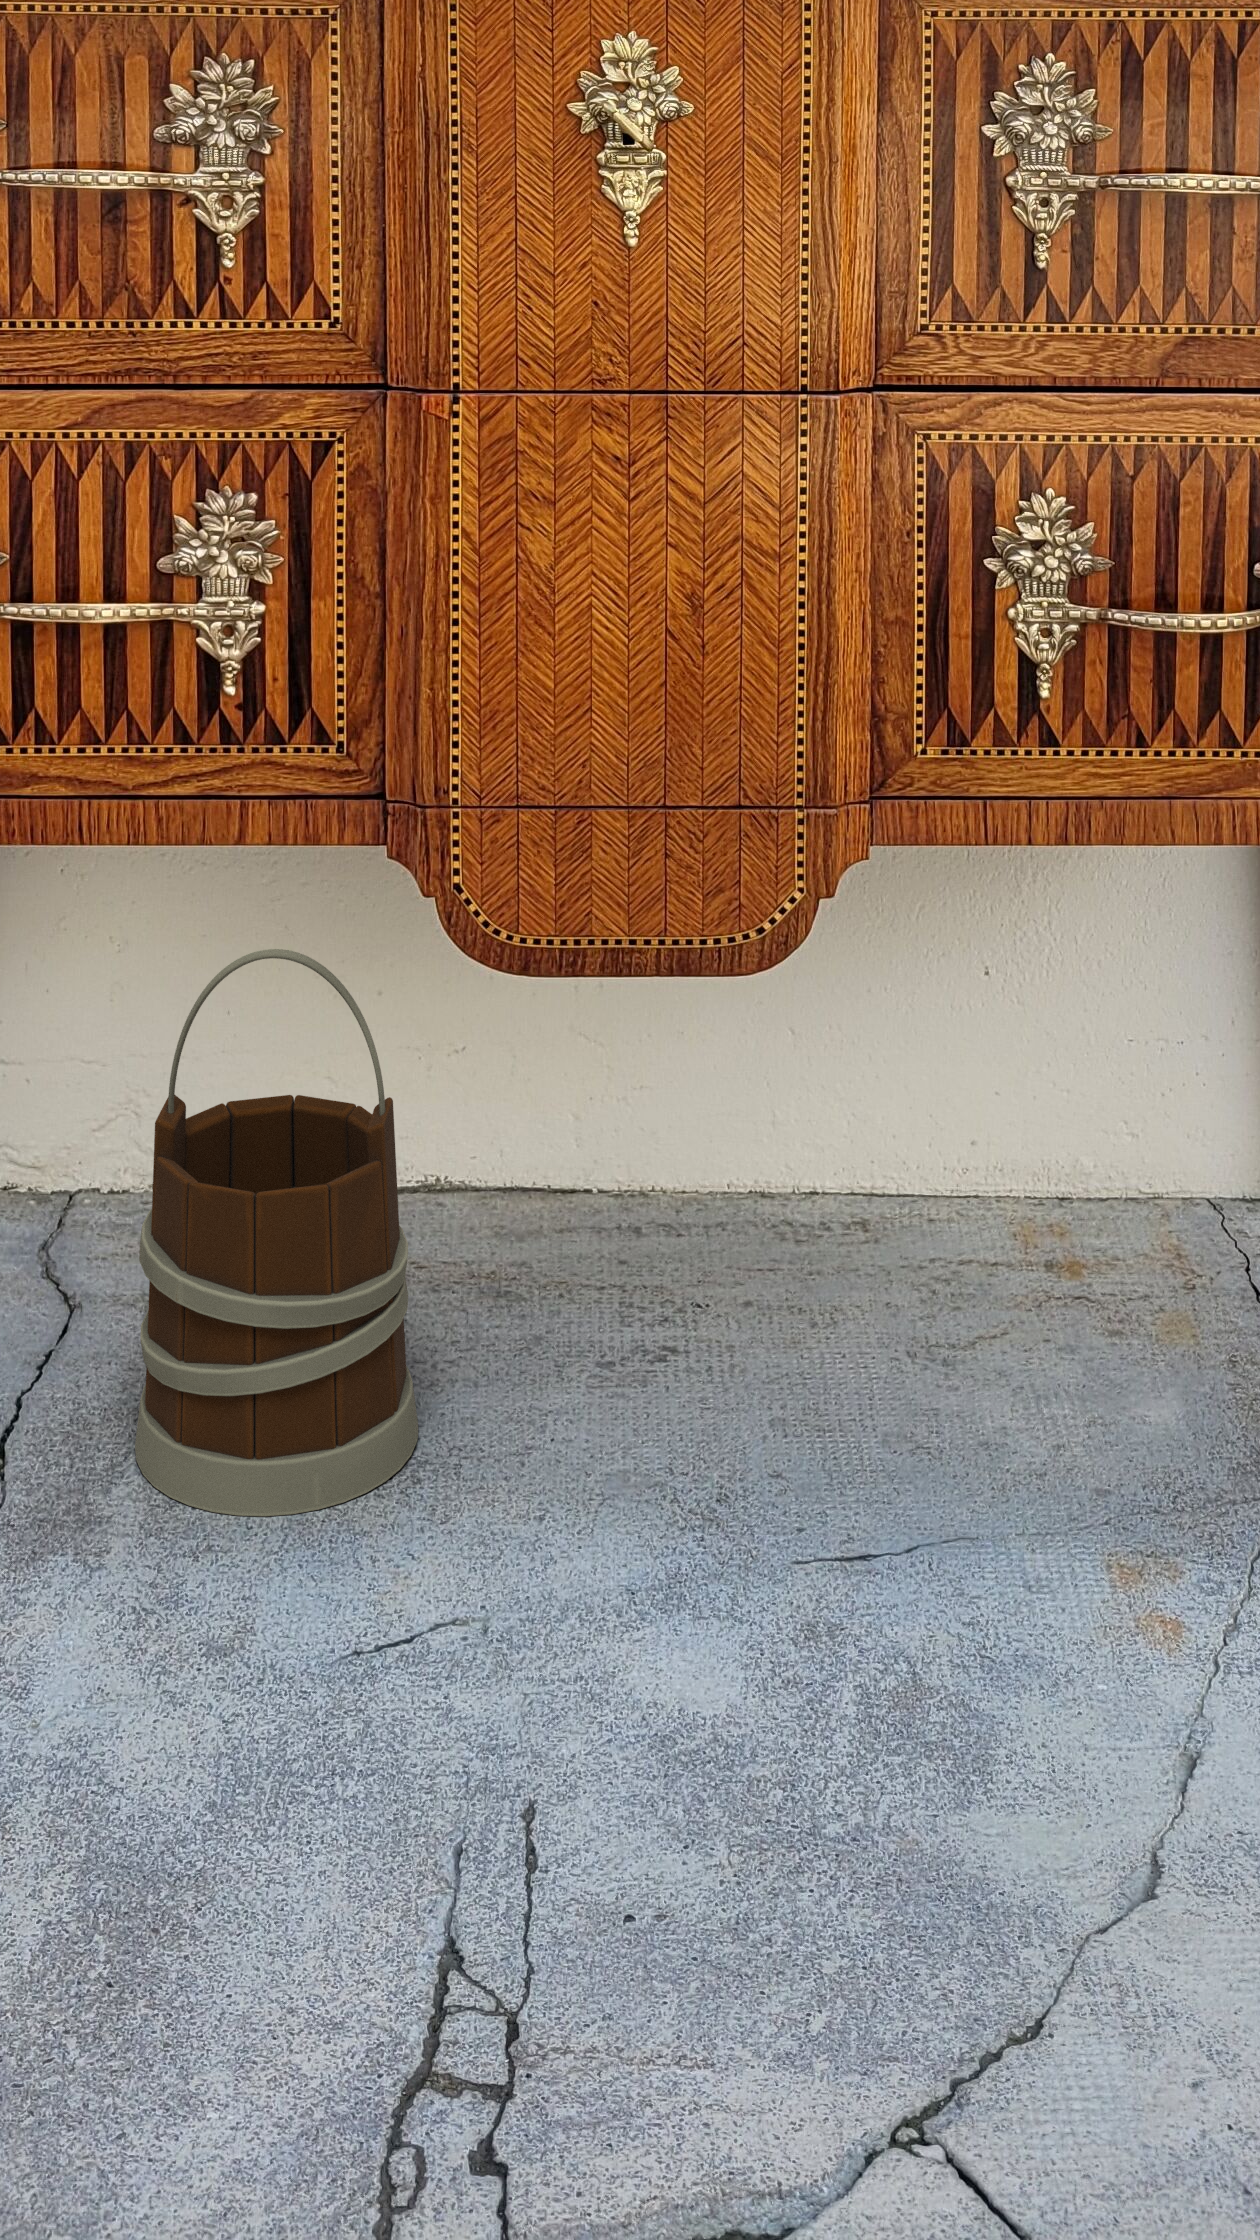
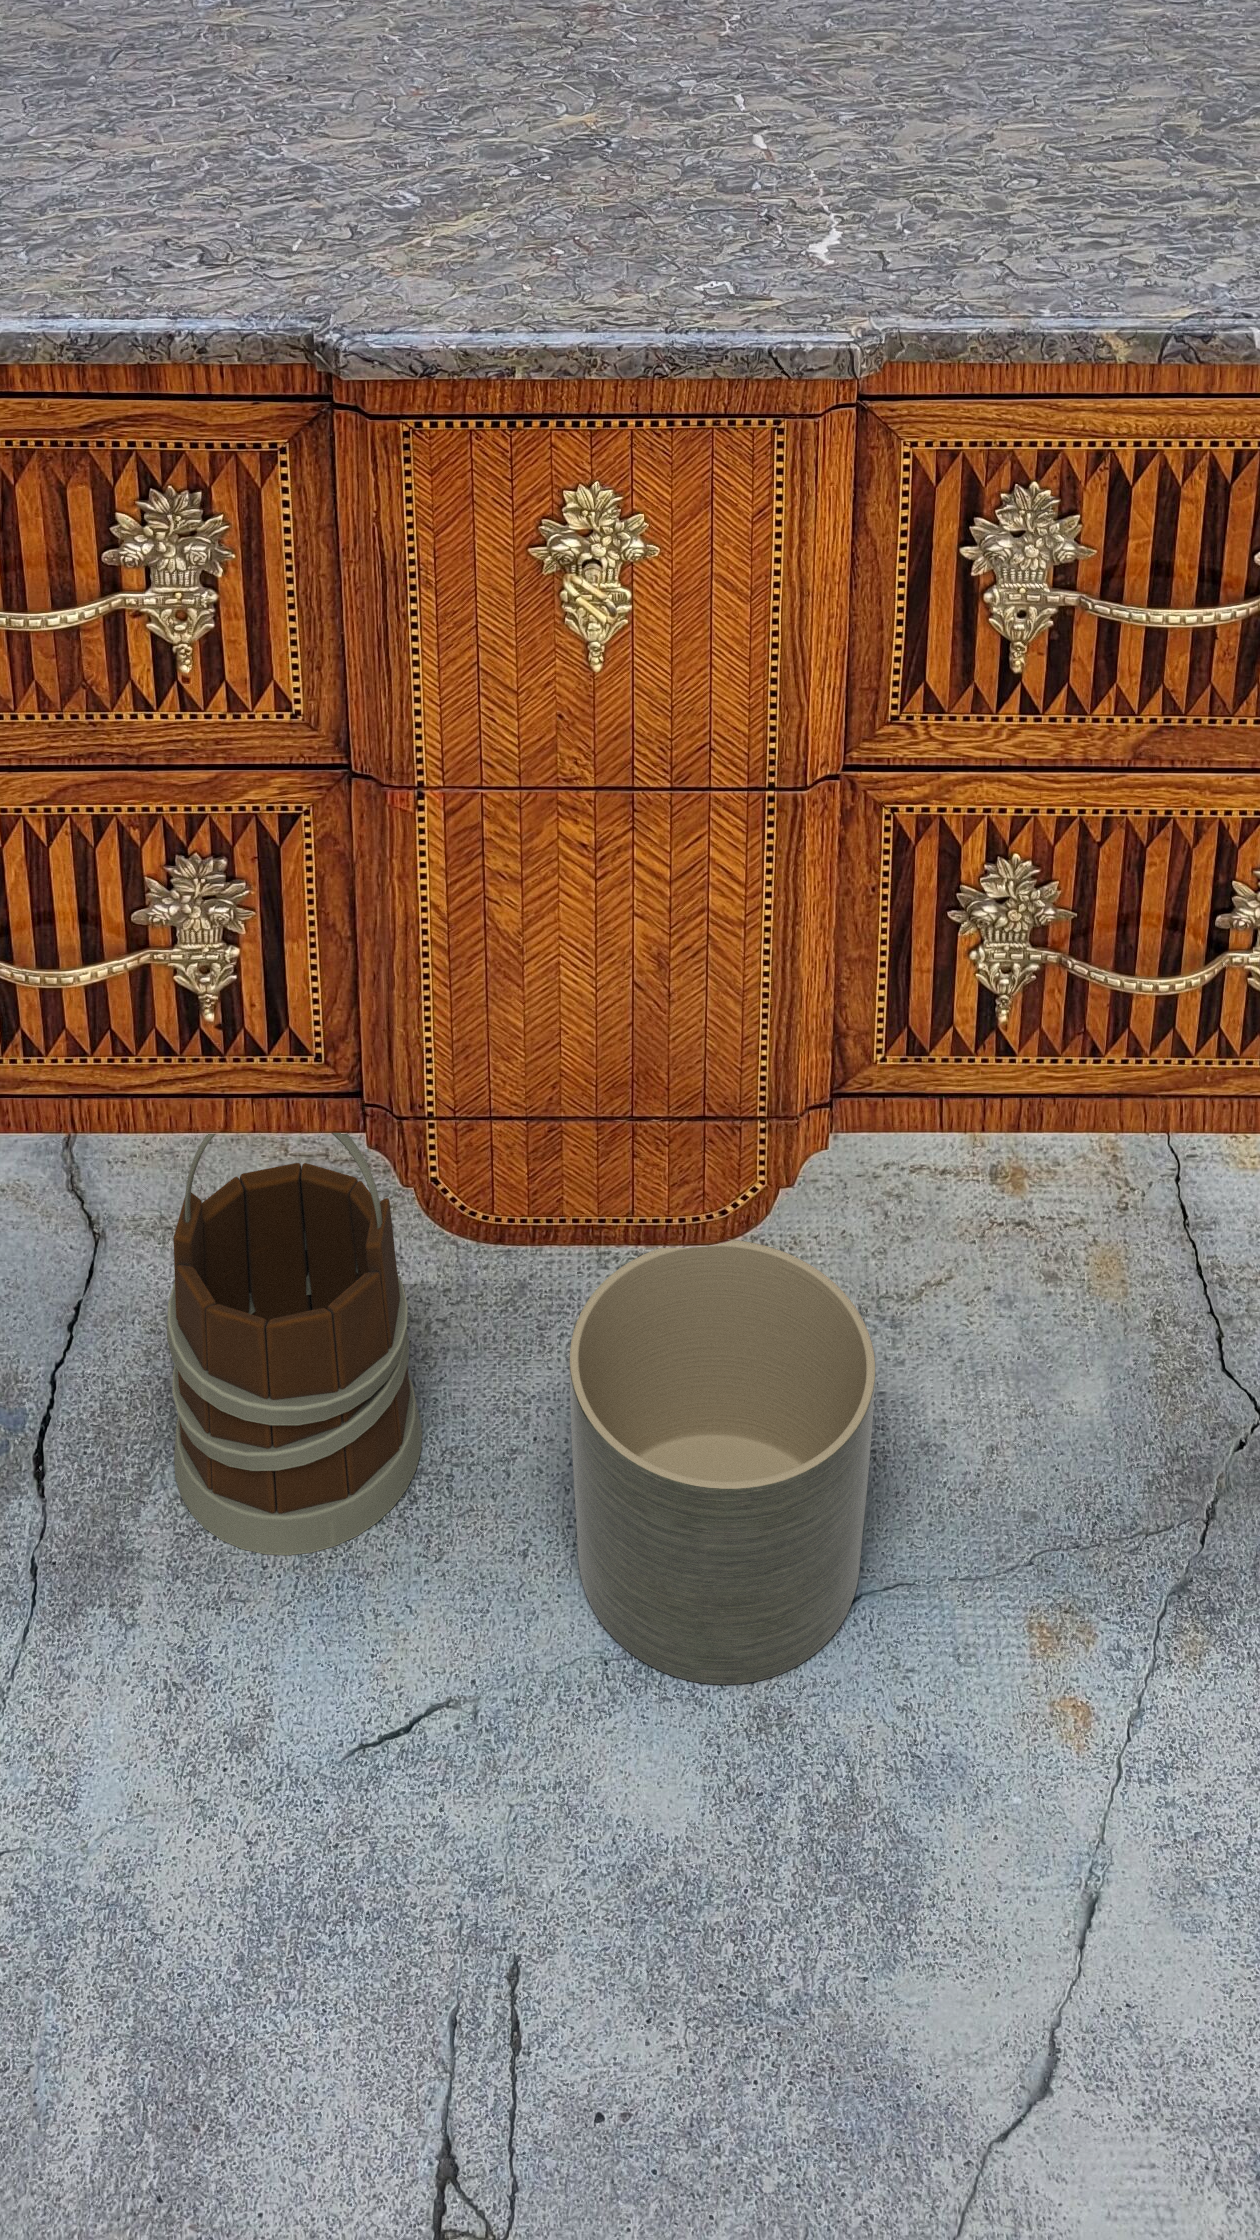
planter: none [592,1149,930,1606] -> present [569,1240,876,1684]

